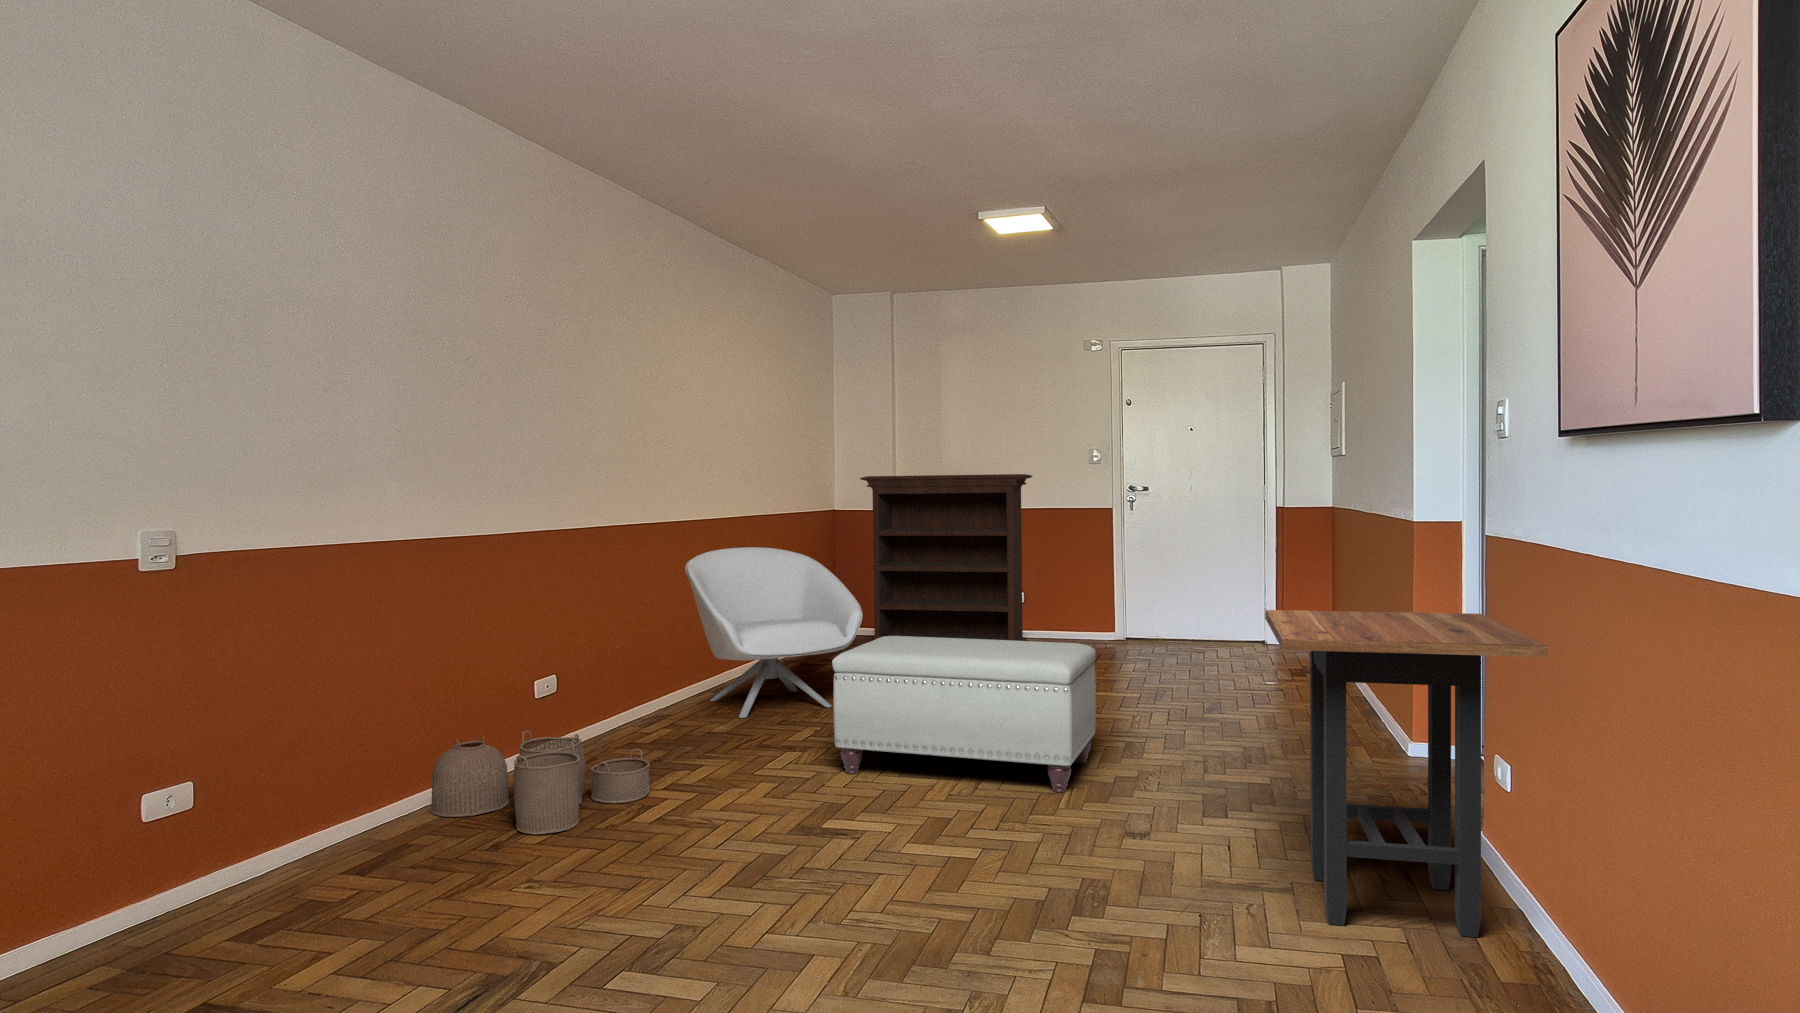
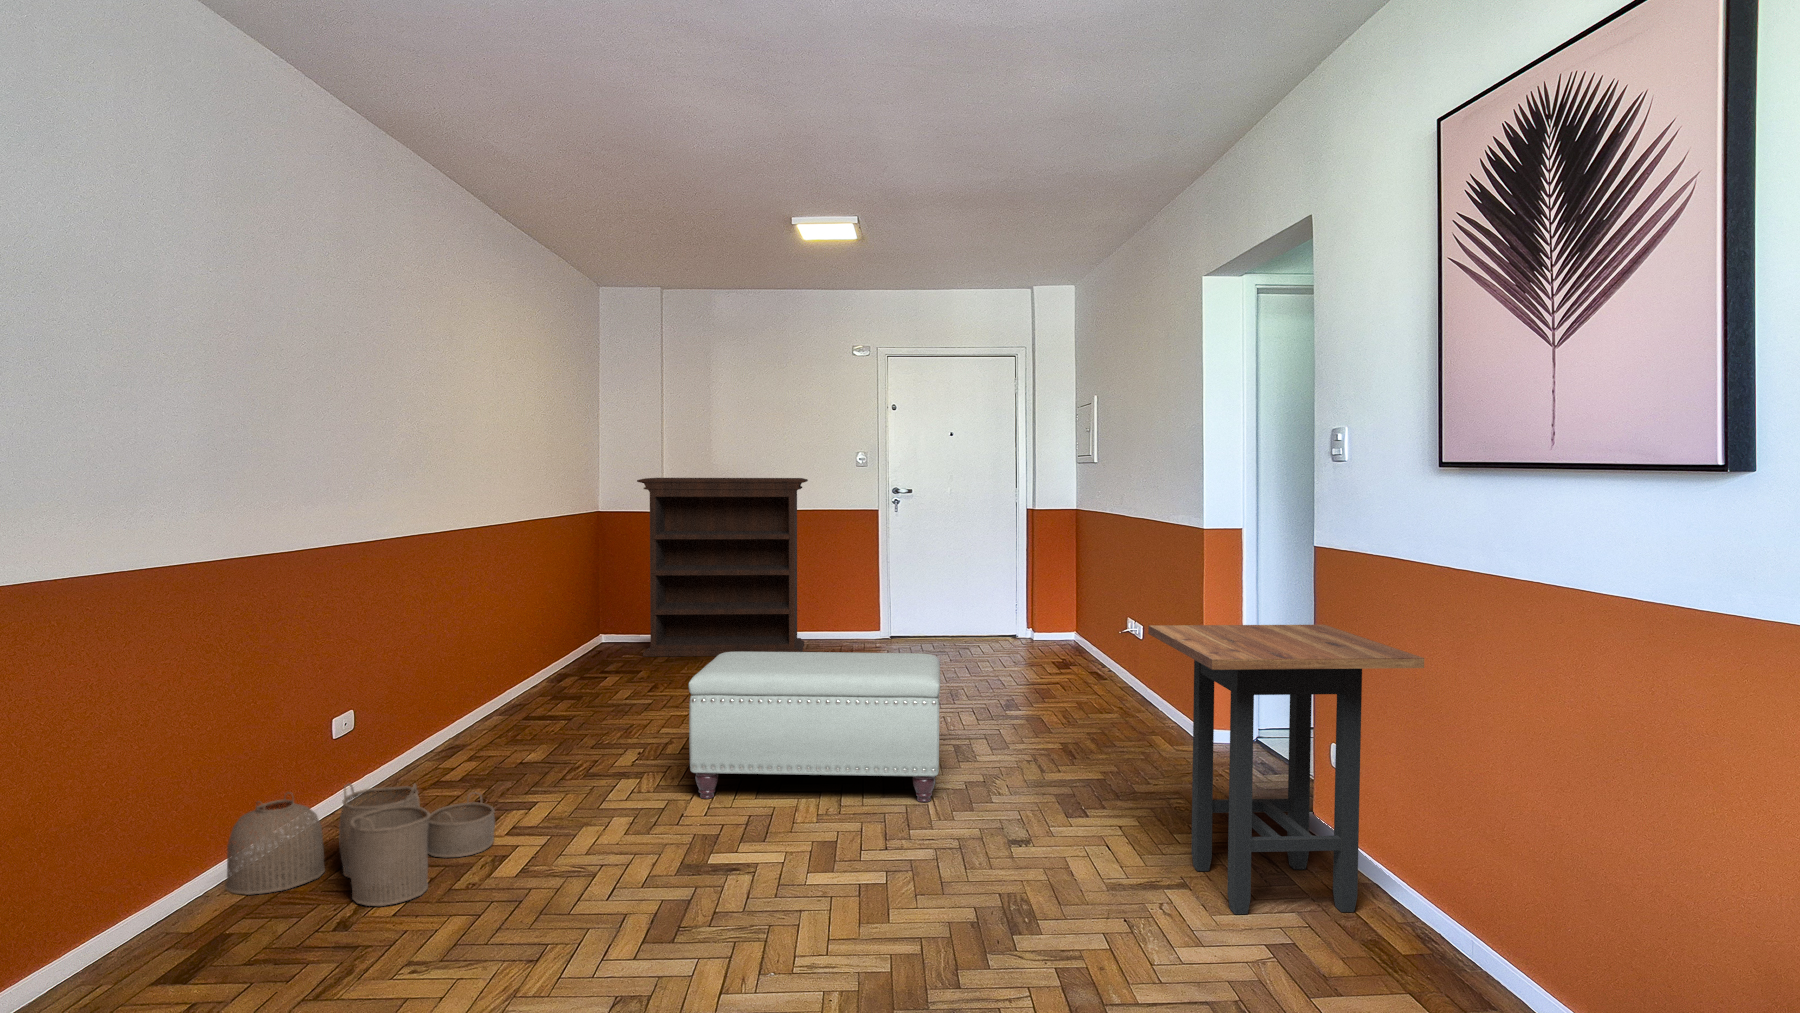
armchair: present [685,547,863,718] -> none [475,557,677,742]

